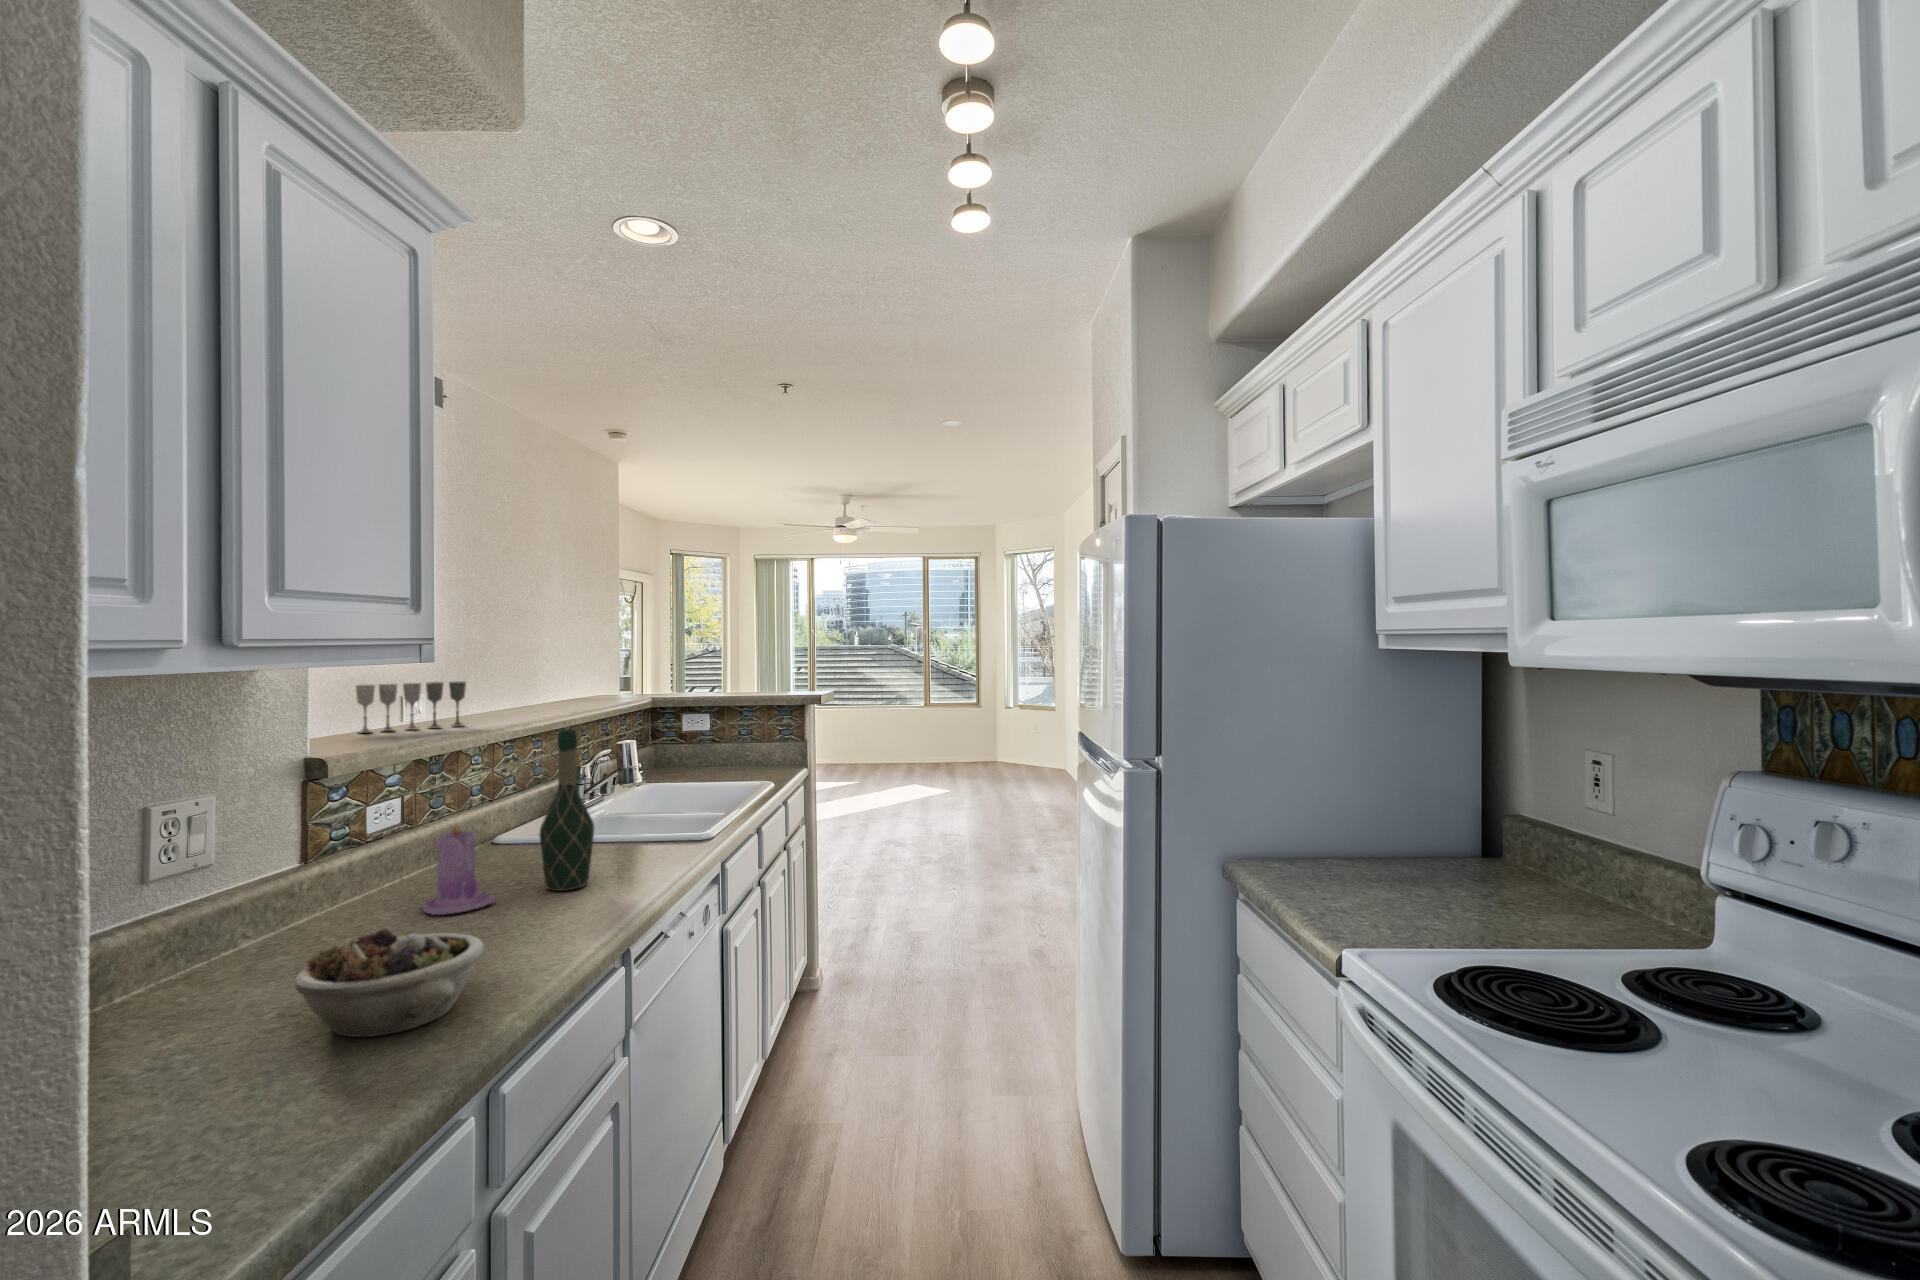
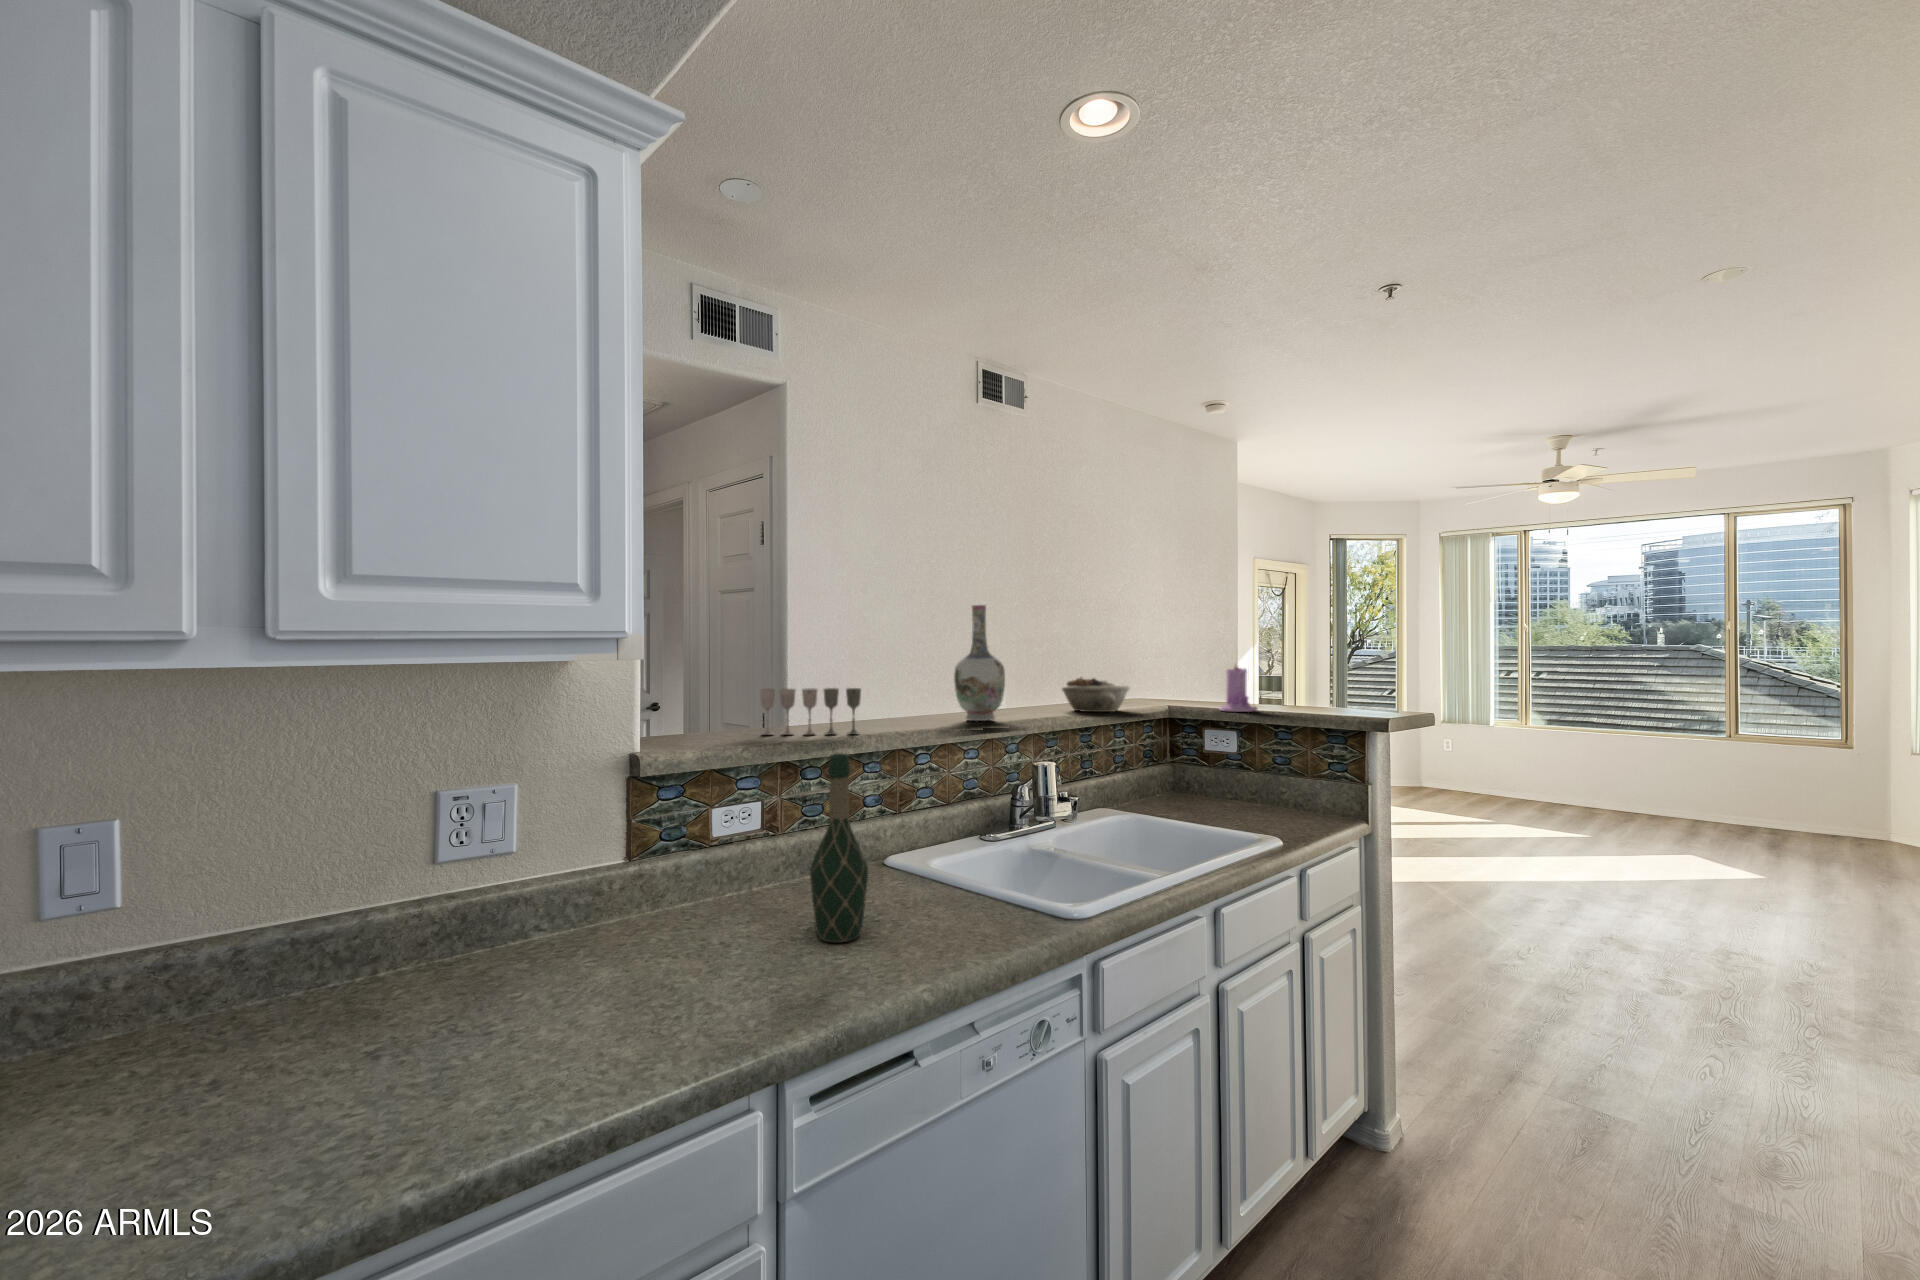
vase: none [501,603,554,713] -> present [954,605,1005,721]
candle: present [423,826,495,915] -> present [1219,666,1257,712]
succulent planter: present [295,929,484,1037] -> present [1062,677,1129,712]

